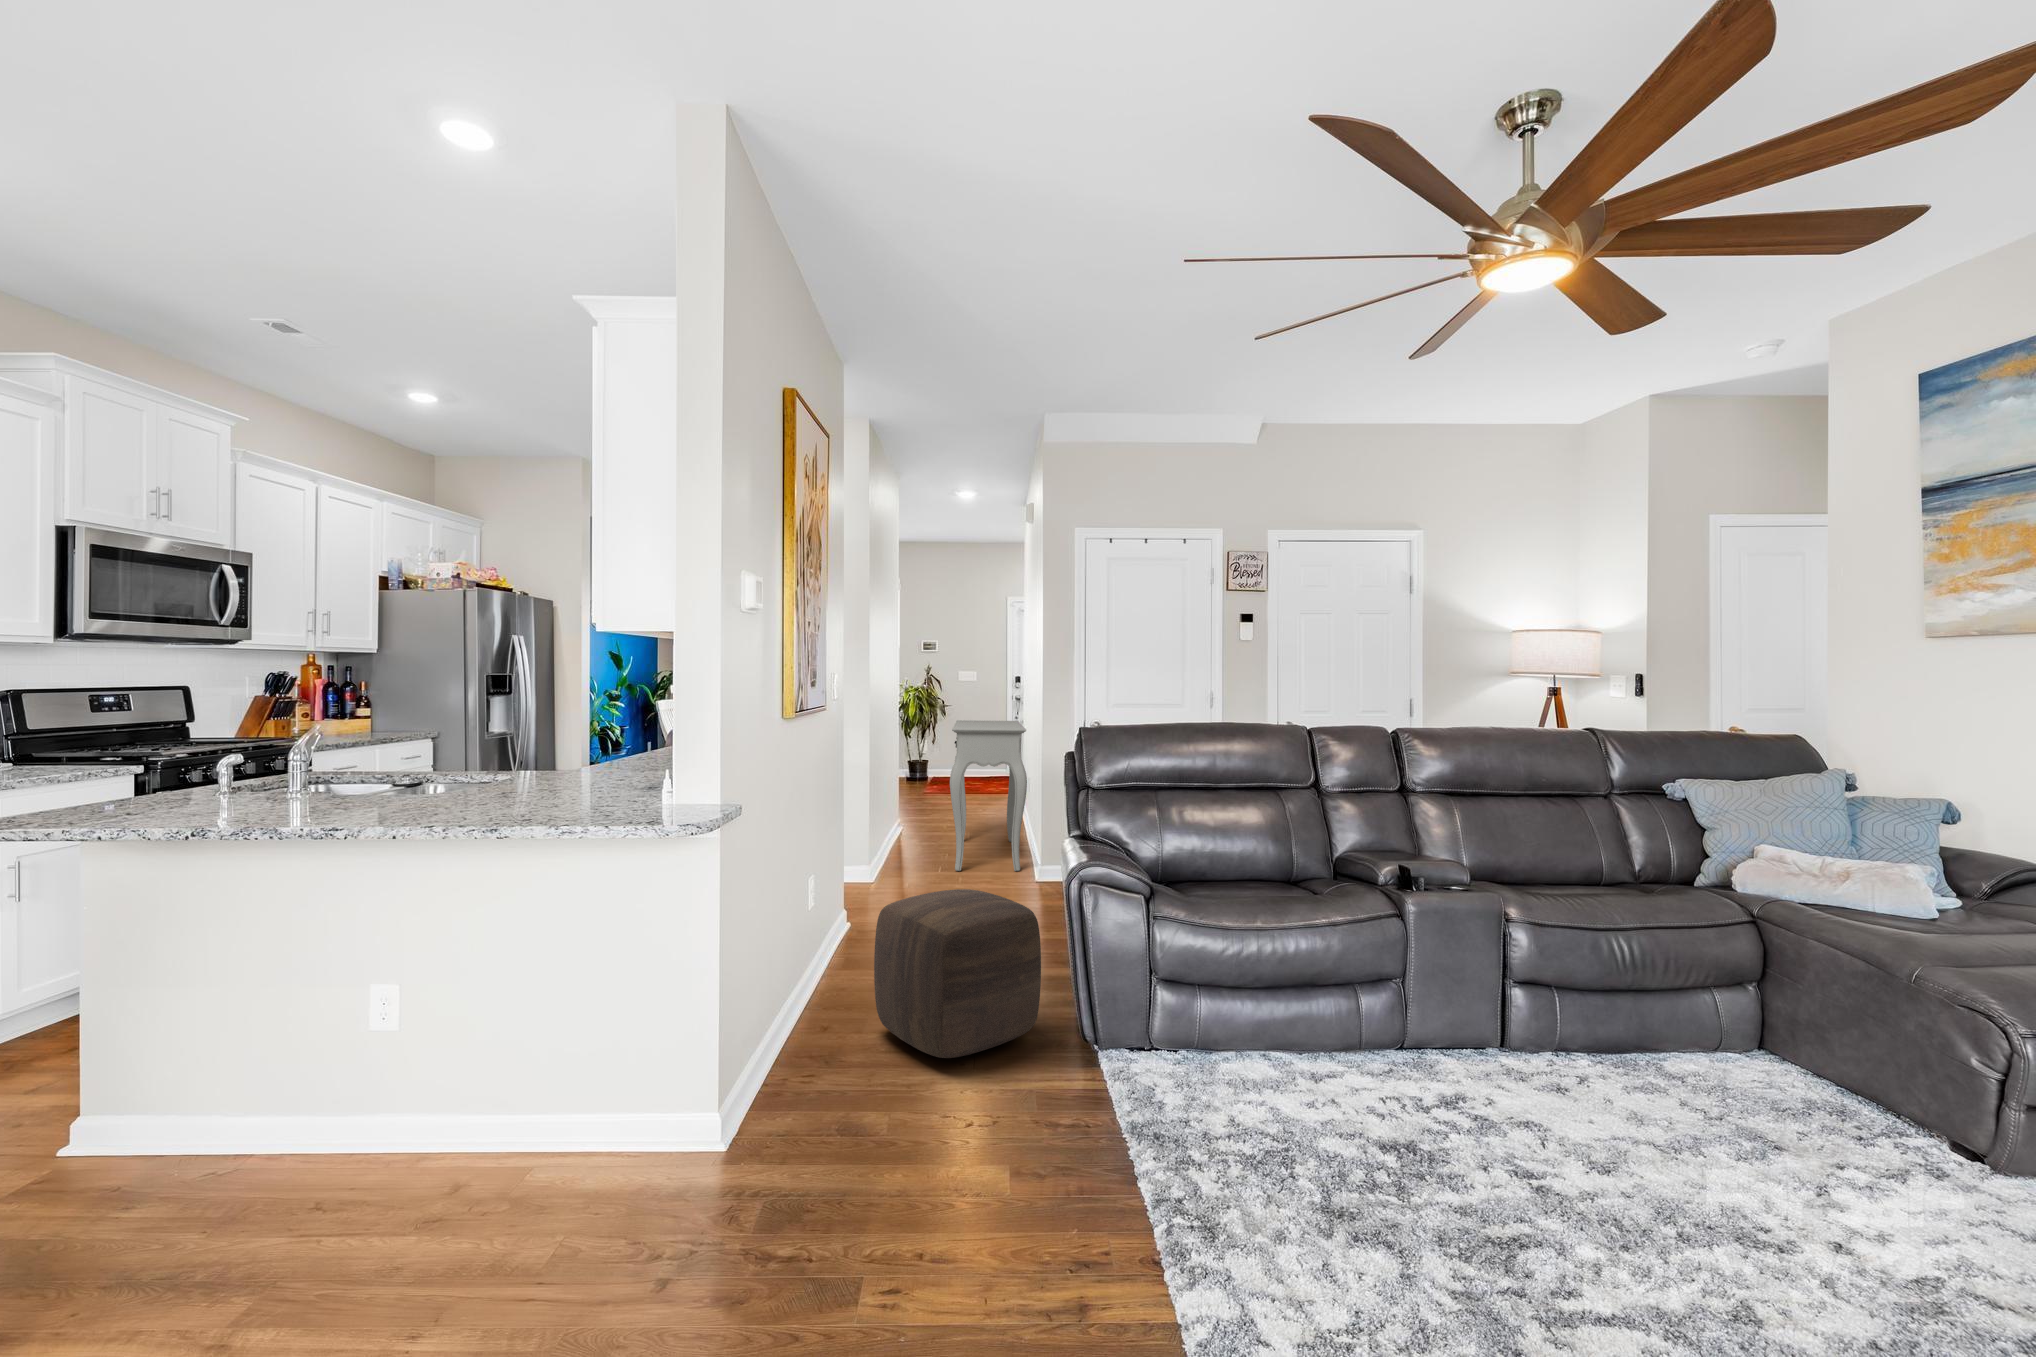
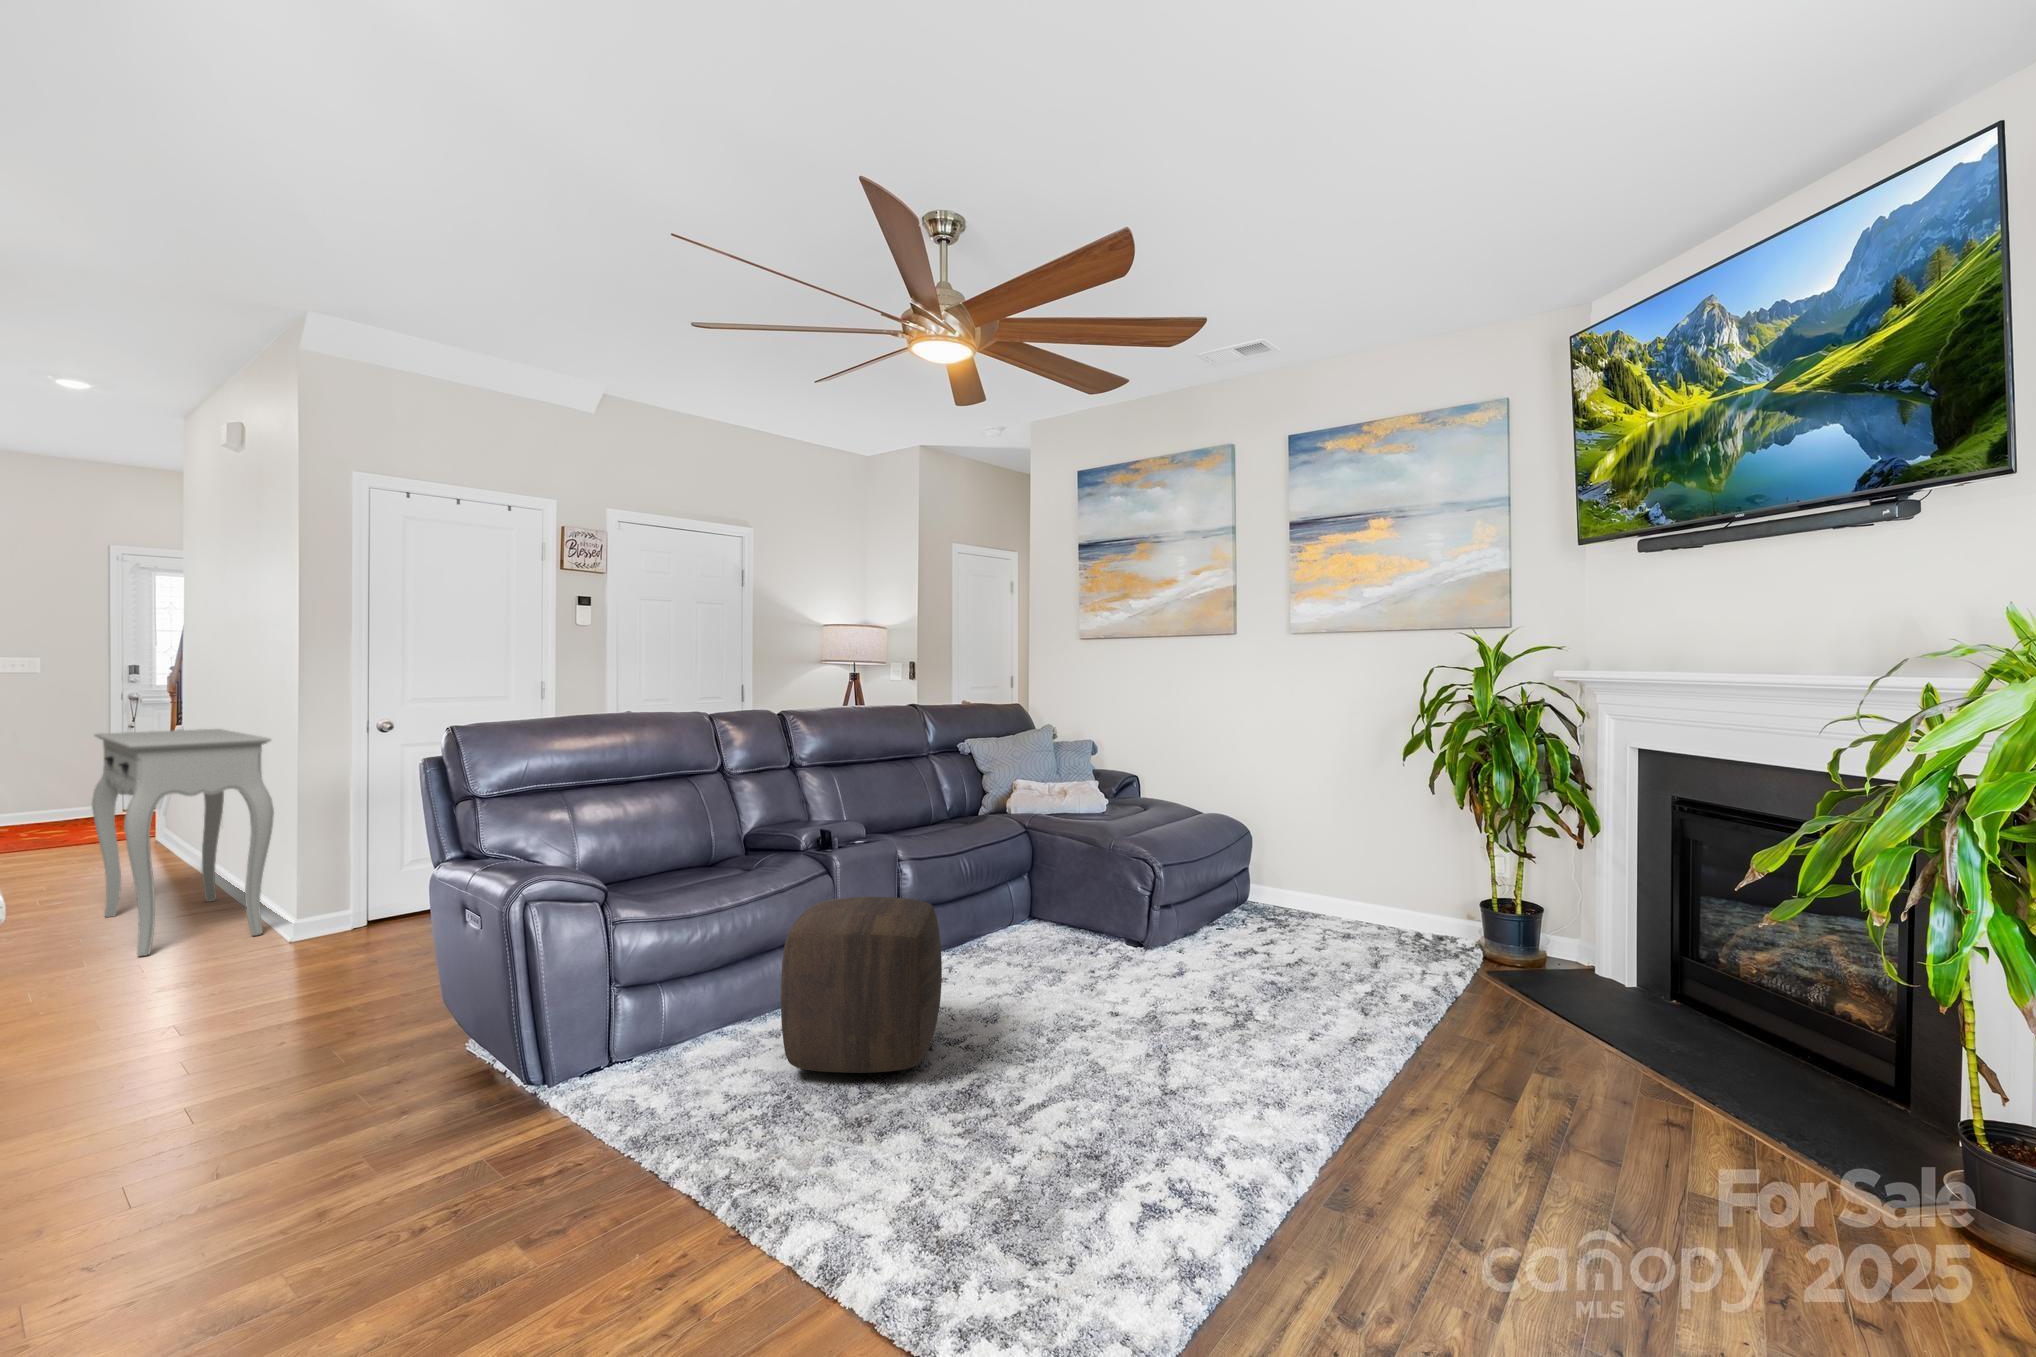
ottoman: present [874,889,1041,1058] -> present [781,897,942,1073]

